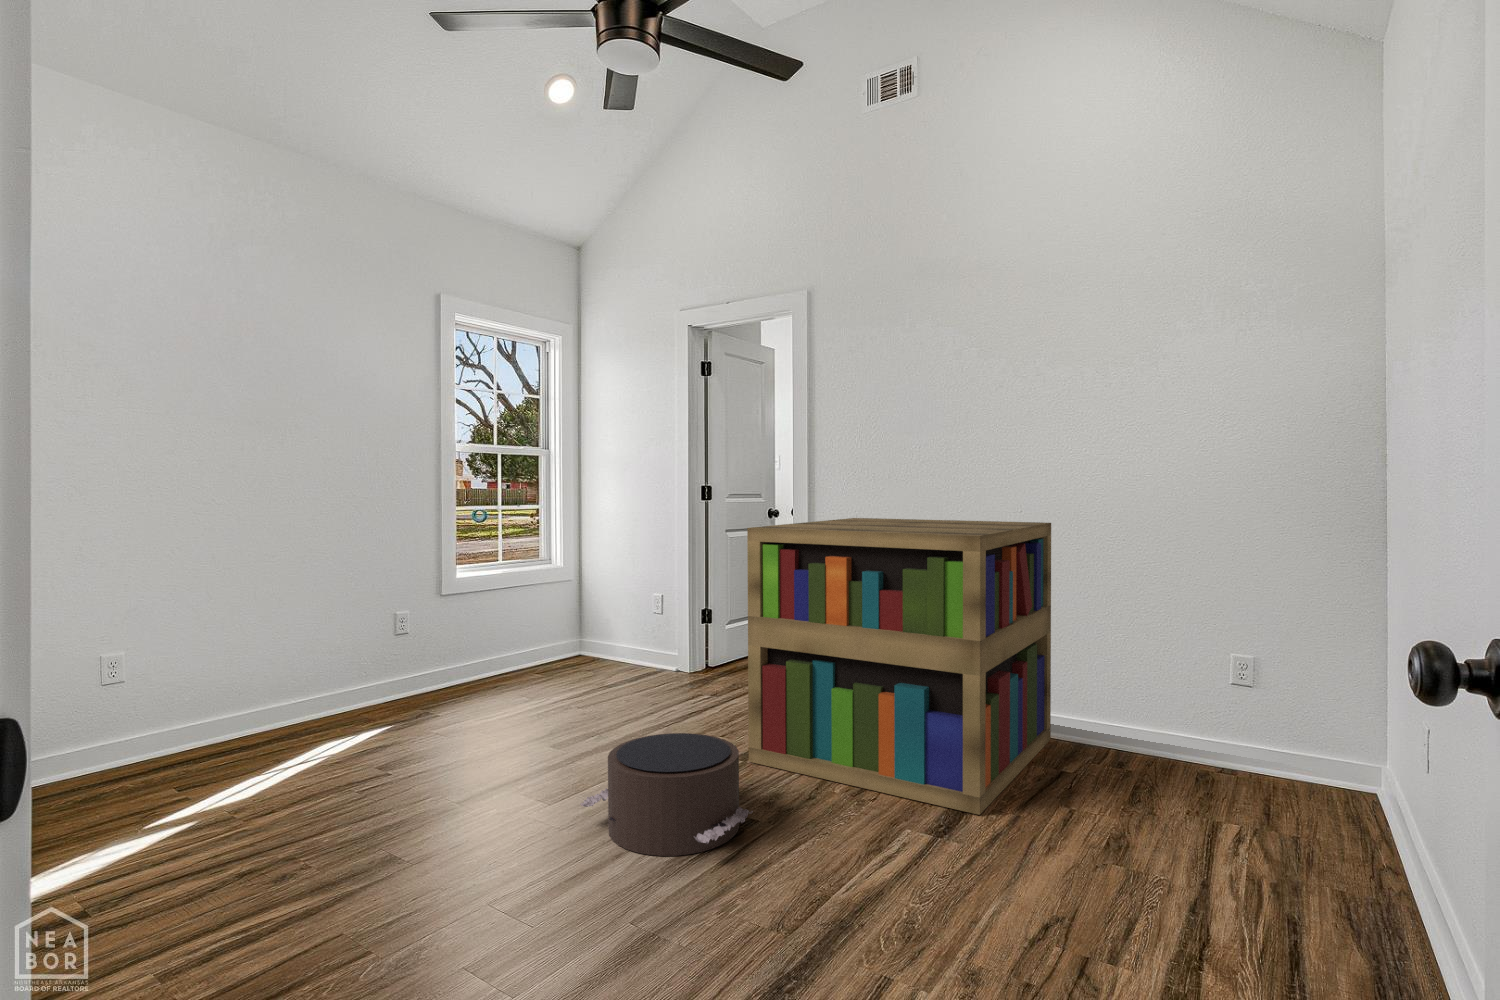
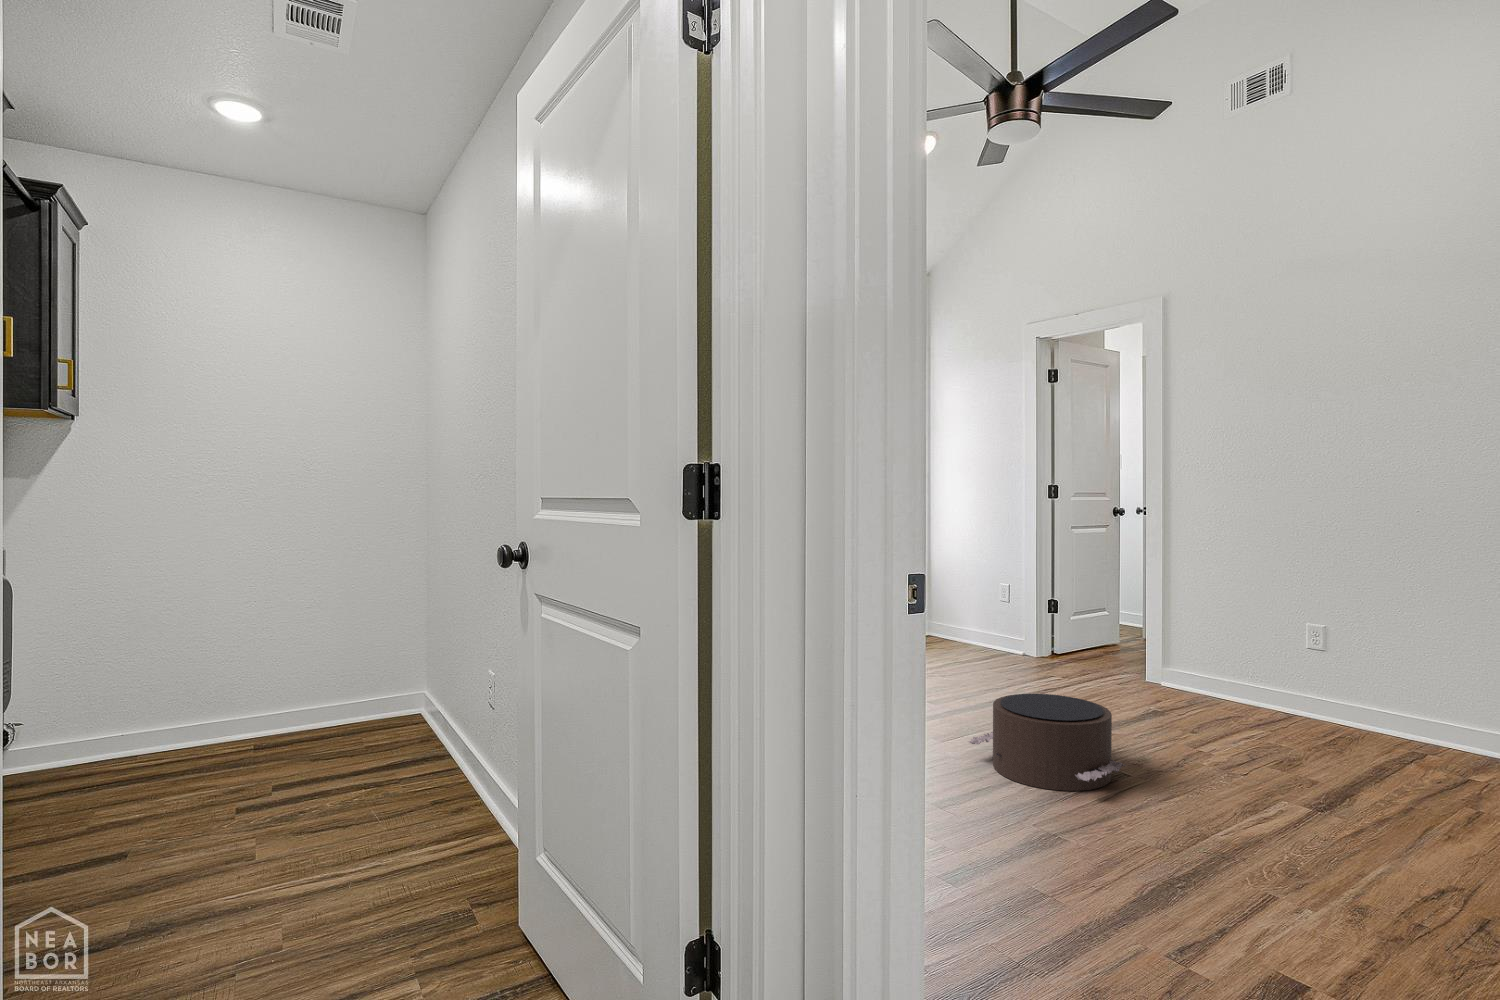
bookshelf: present [747,518,1051,815] -> none [1111,515,1456,800]

